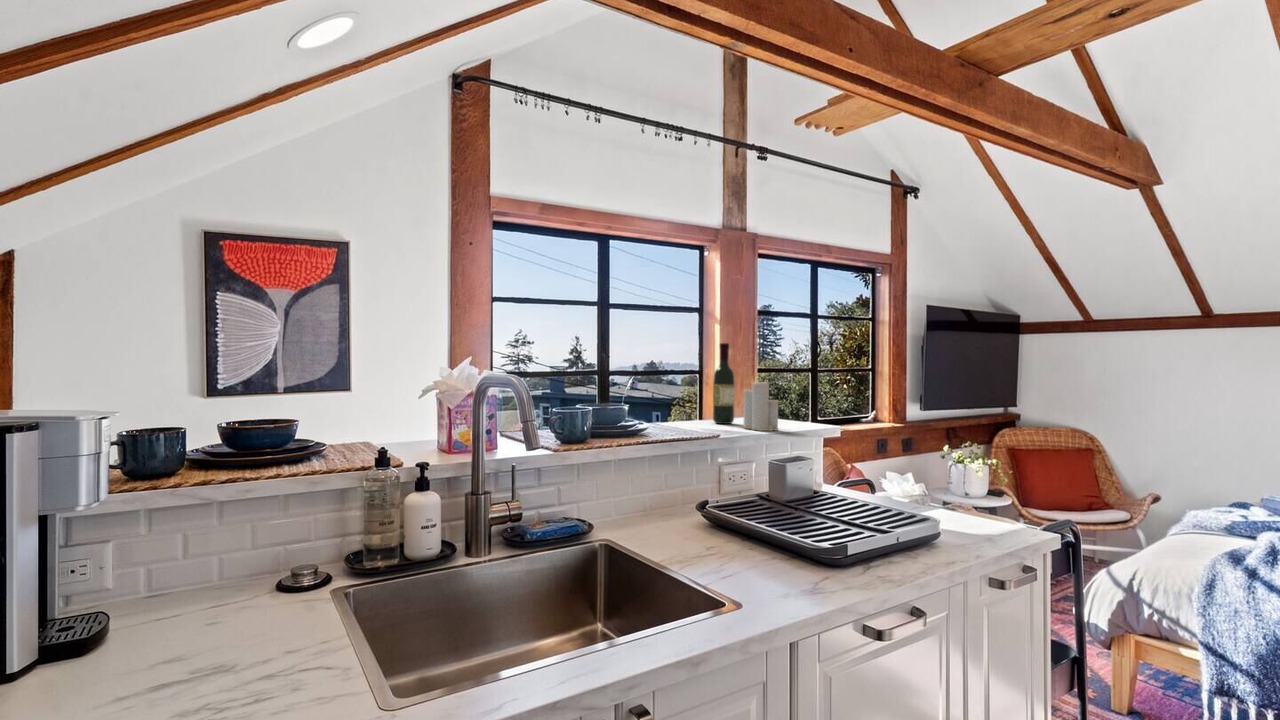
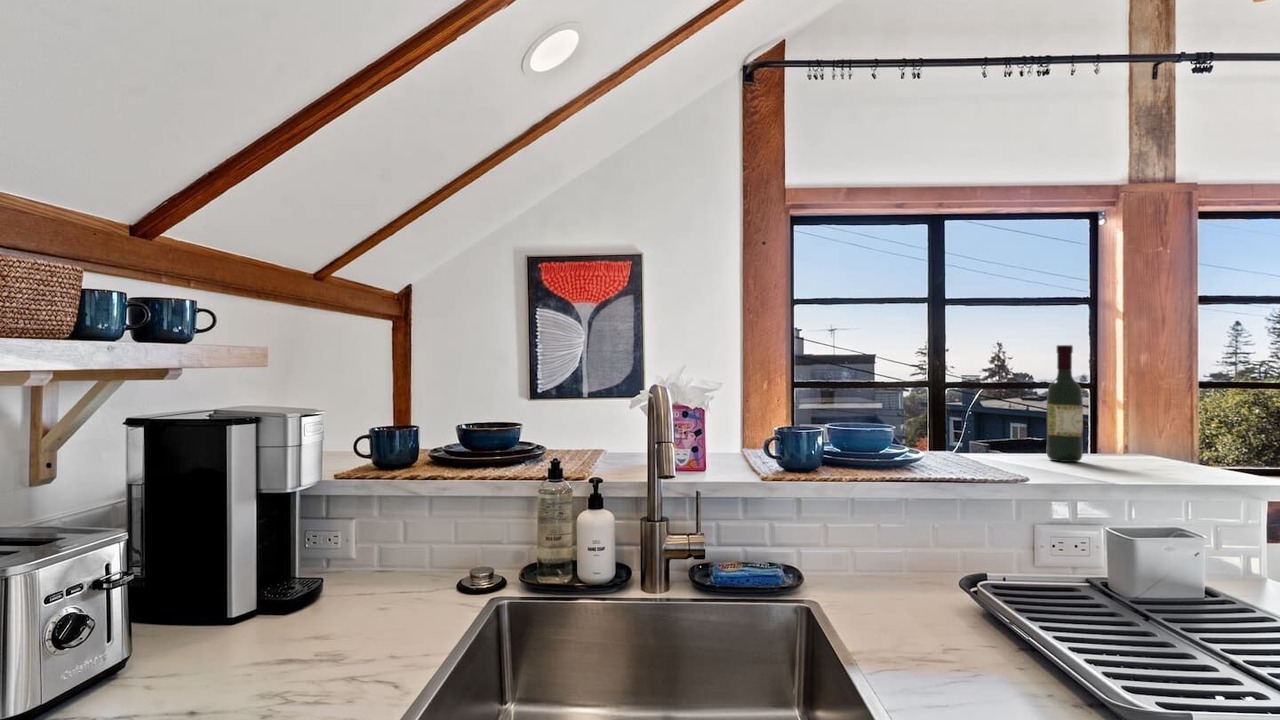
candle: present [743,382,778,431] -> none [1087,394,1148,478]

